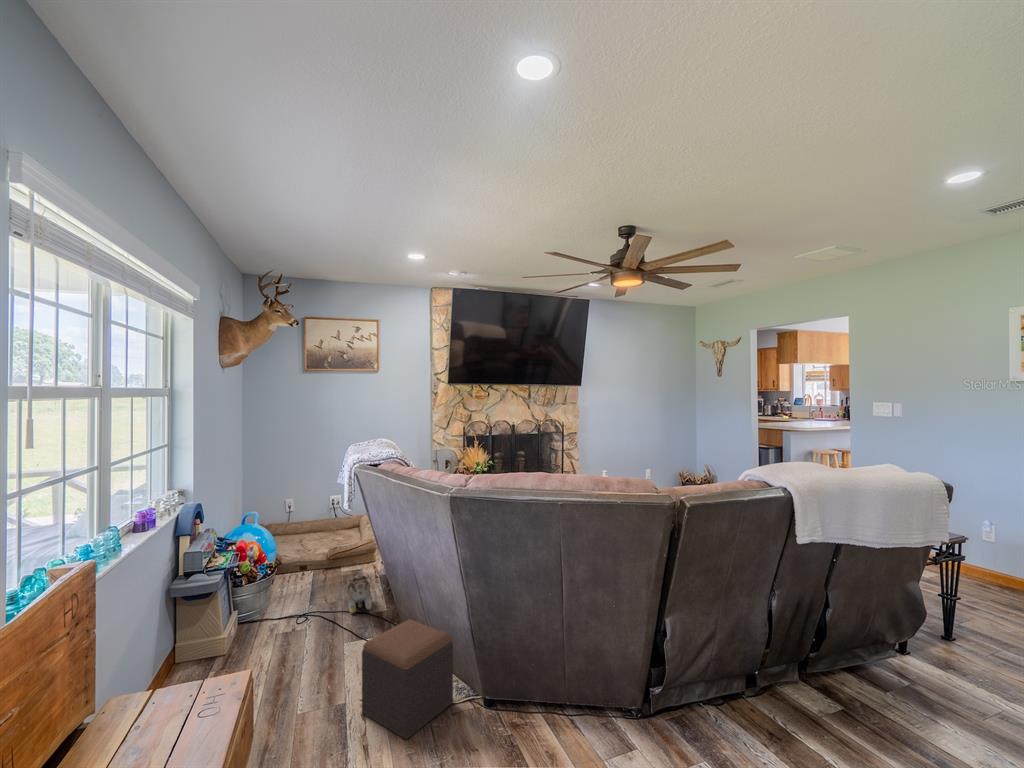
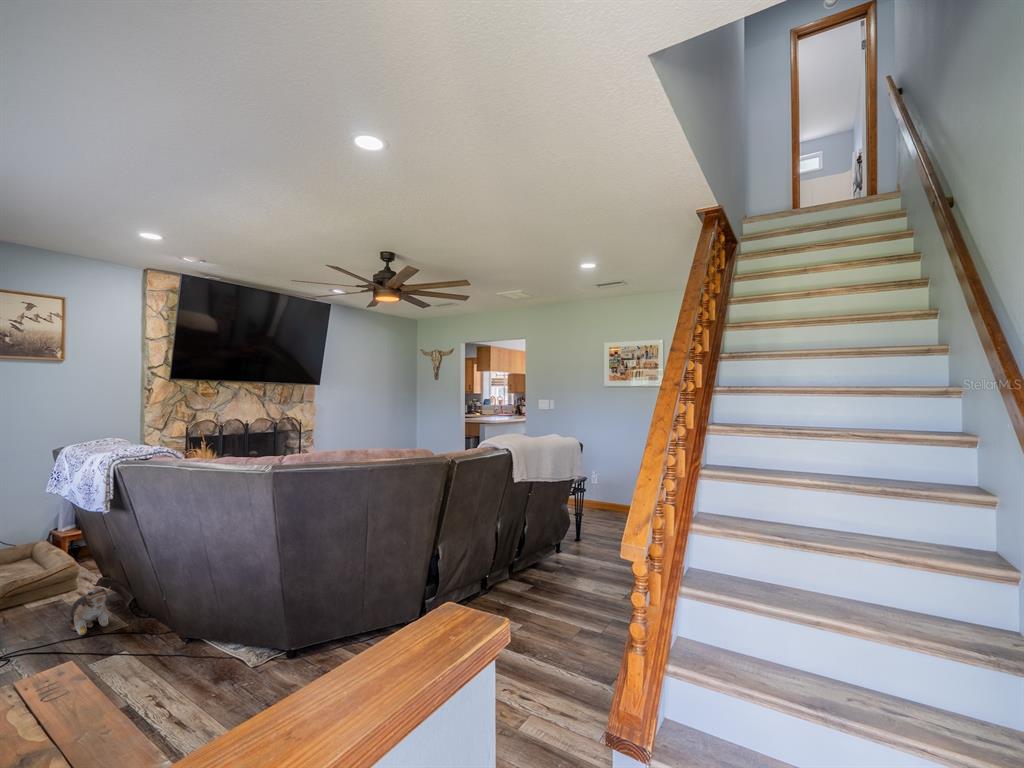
footstool: present [362,619,453,739] -> none [156,603,256,701]

